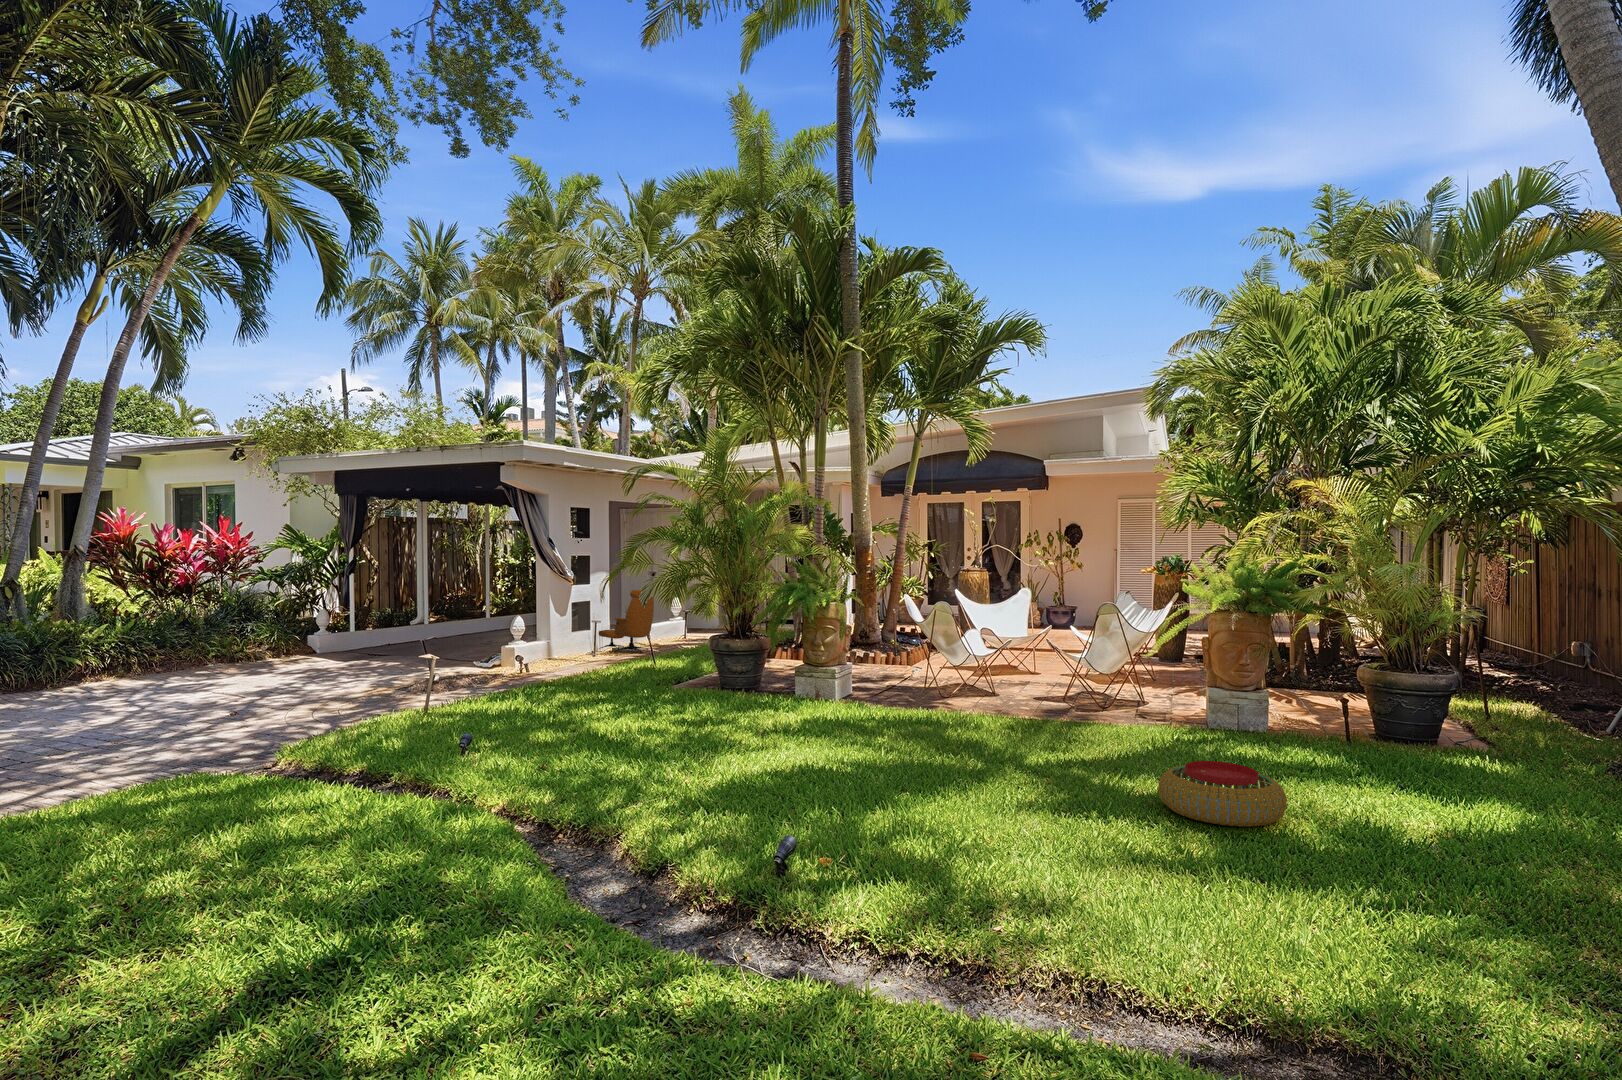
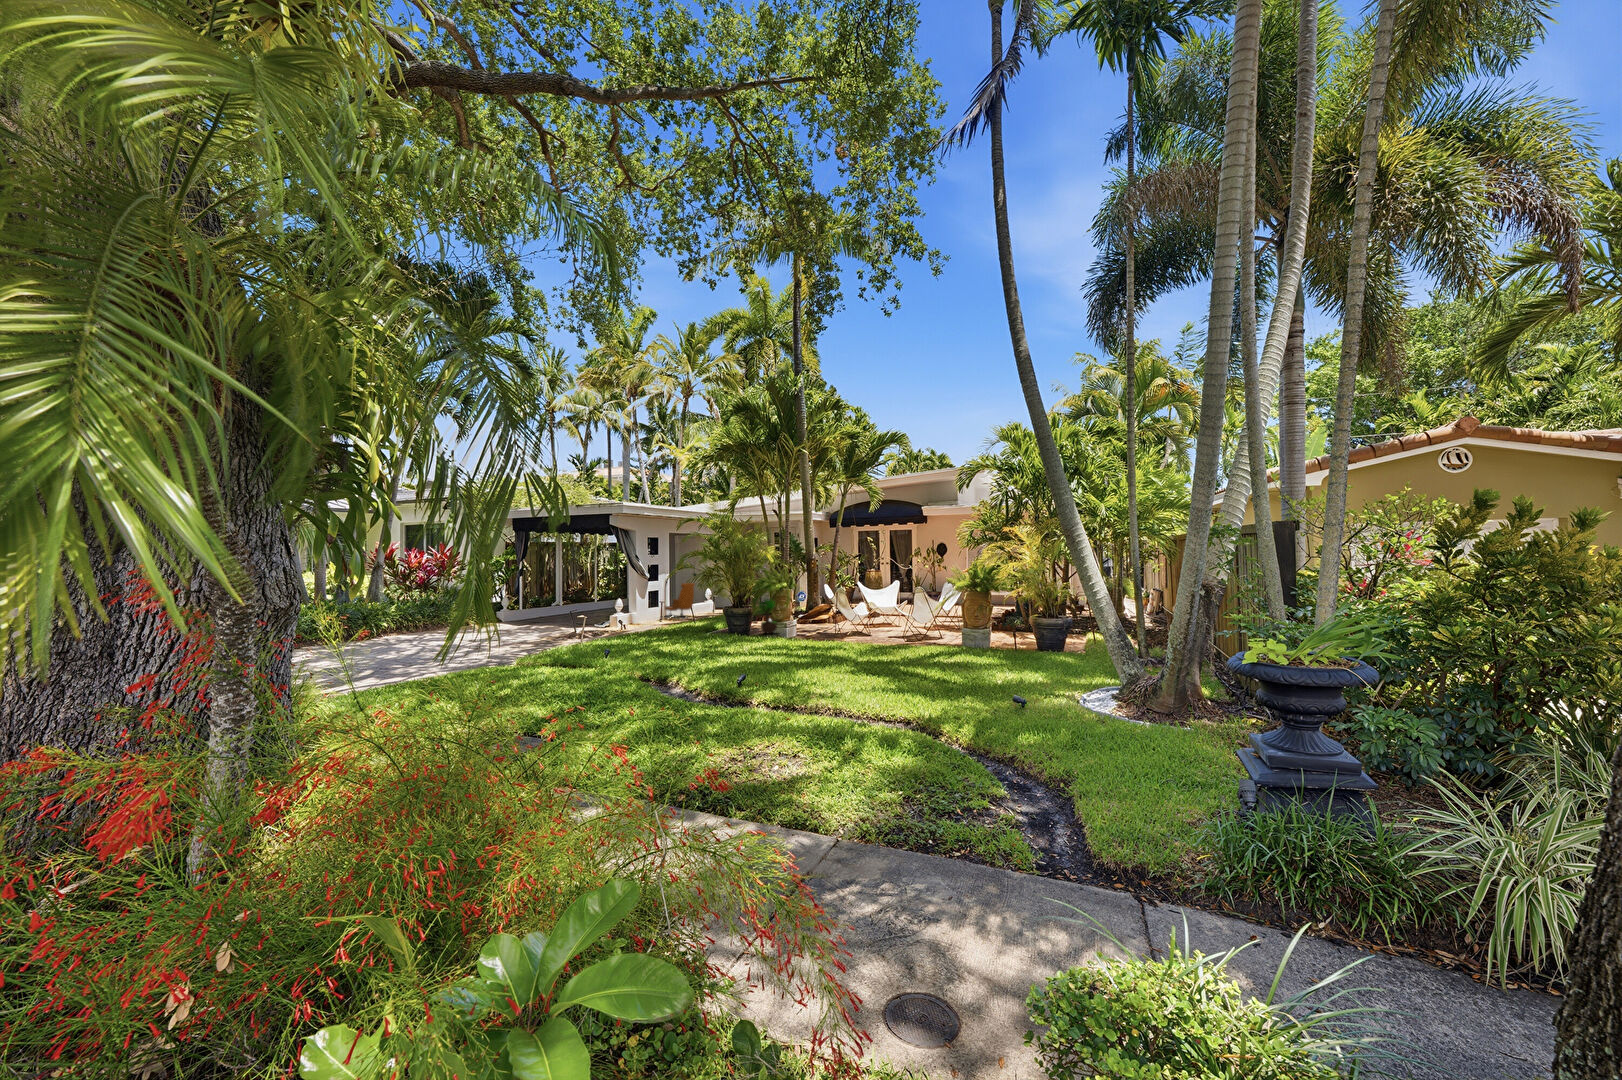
potted tree: none [771,615,813,688] -> present [757,599,777,634]
pouf: present [1158,761,1287,827] -> none [914,654,966,679]

